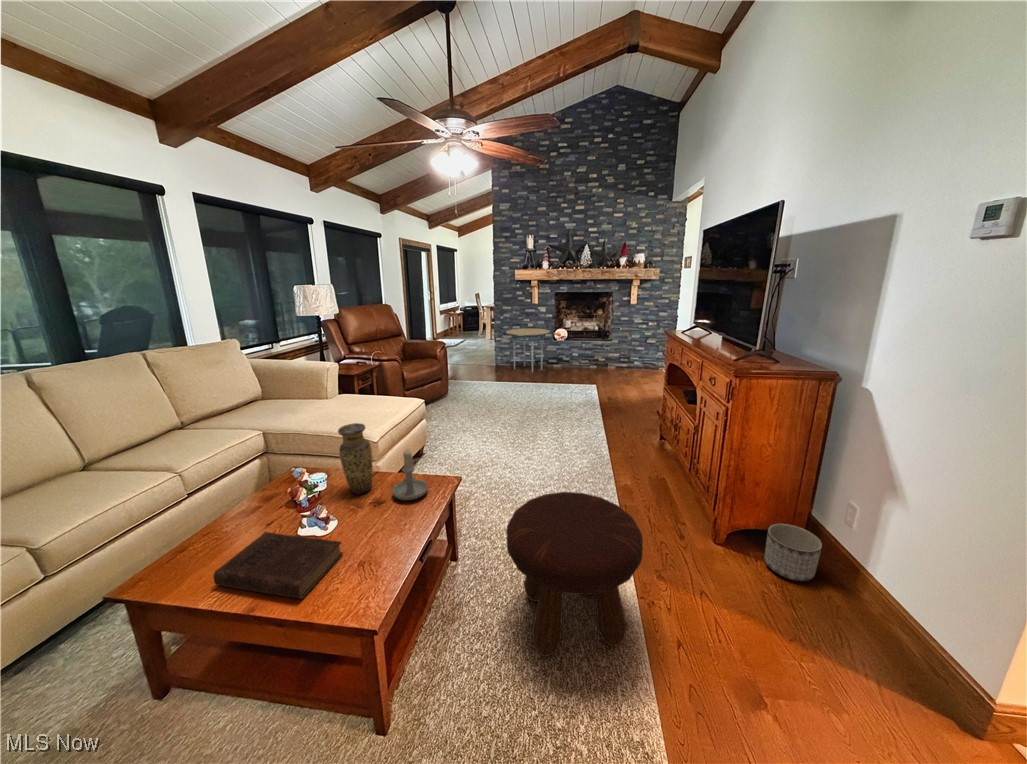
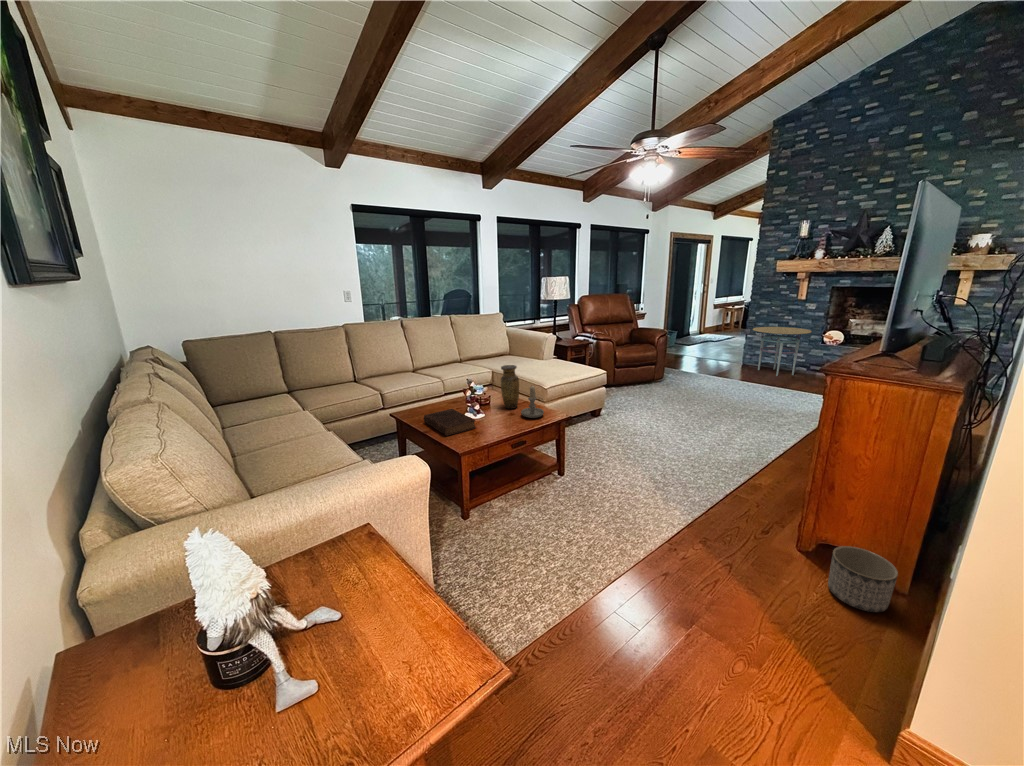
footstool: present [506,492,643,657] -> none [553,437,654,551]

